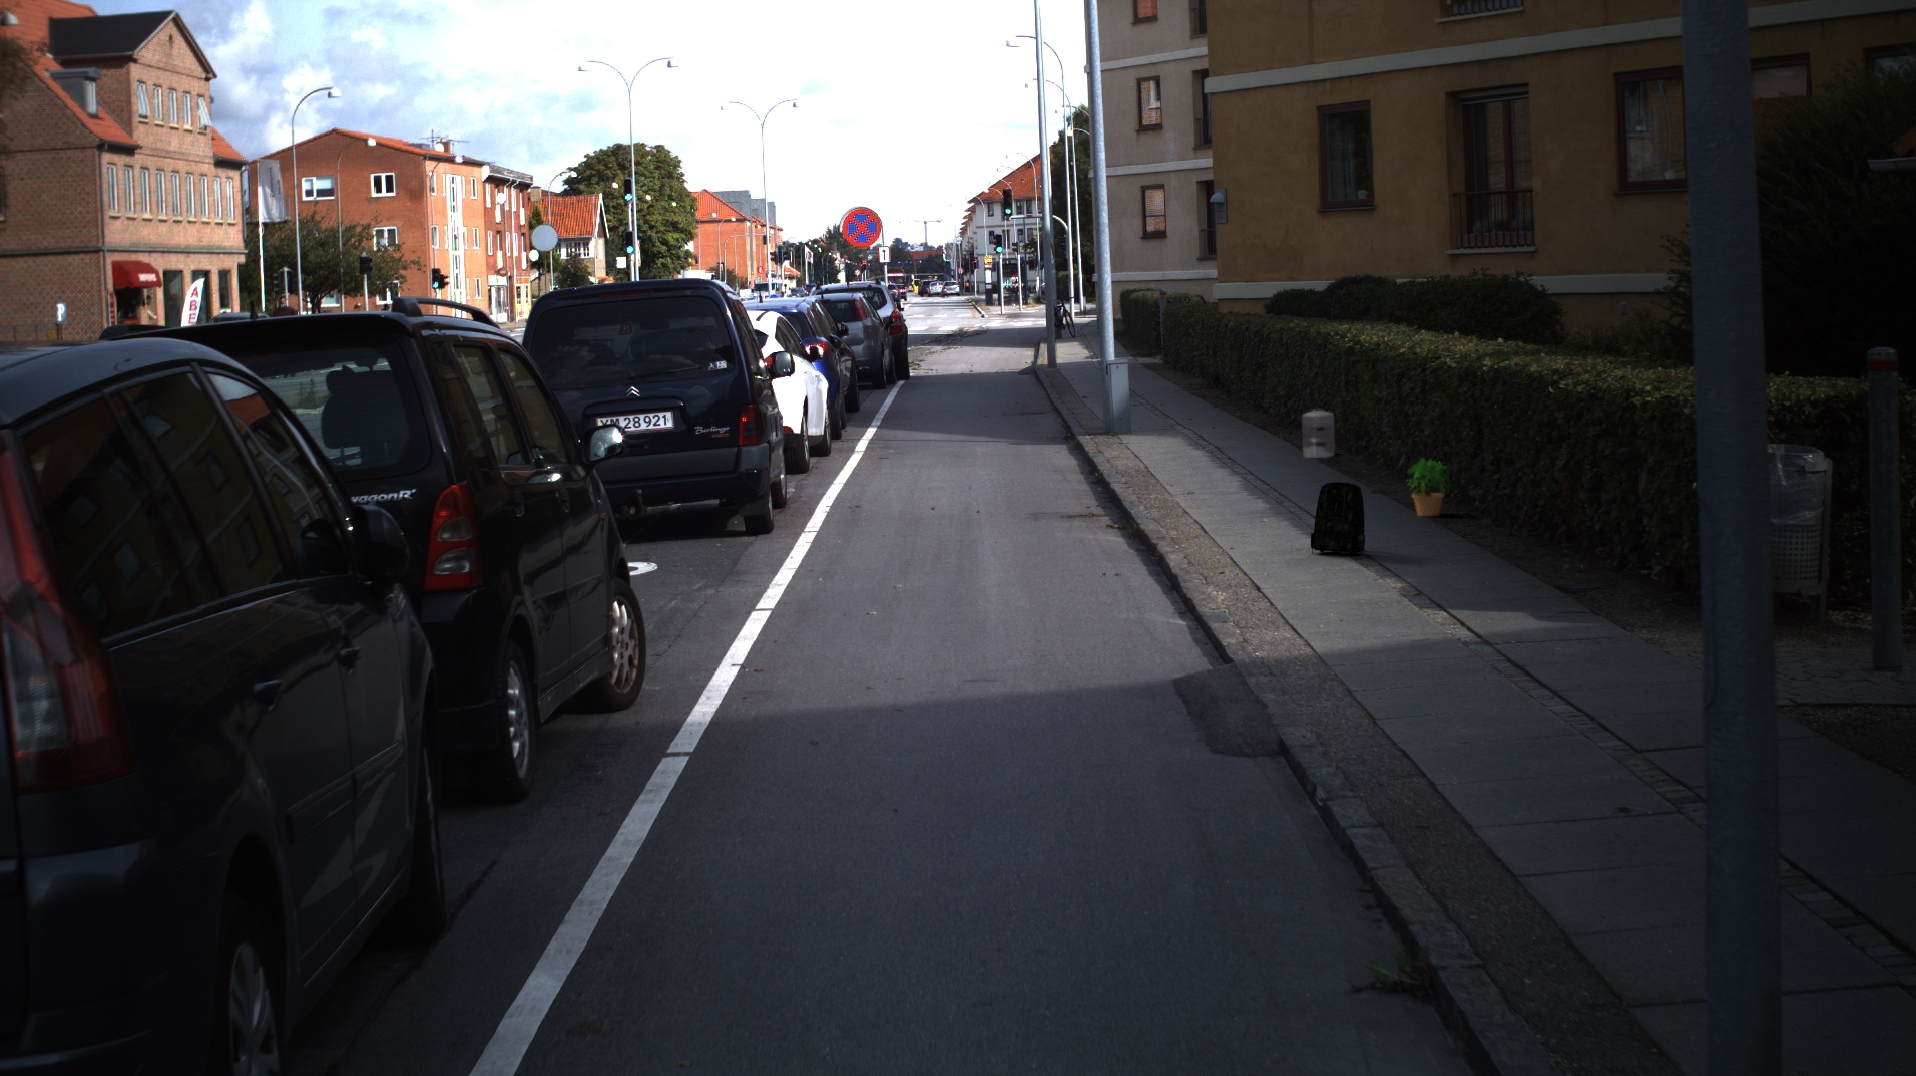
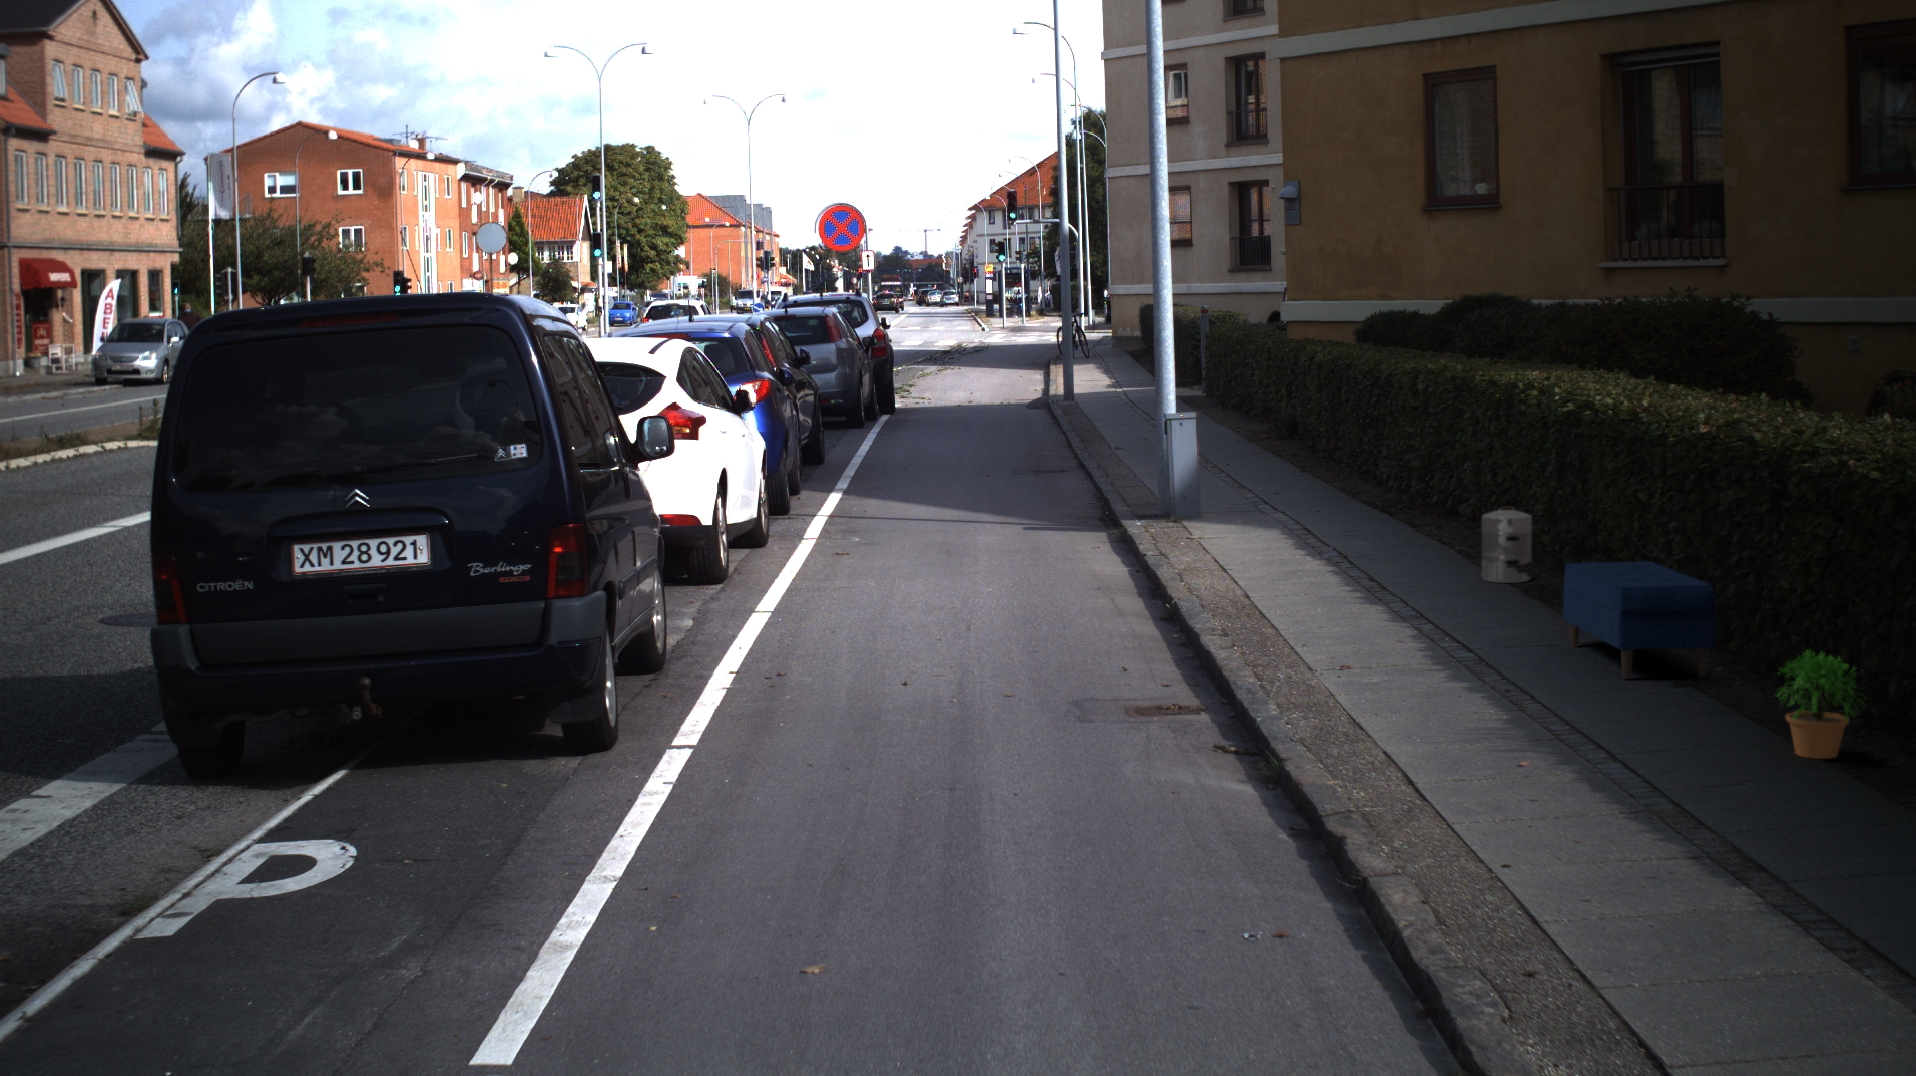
bench: none [1328,430,1405,493] -> present [1563,561,1716,678]
backpack: present [1311,482,1365,554] -> none [1670,739,1790,892]

